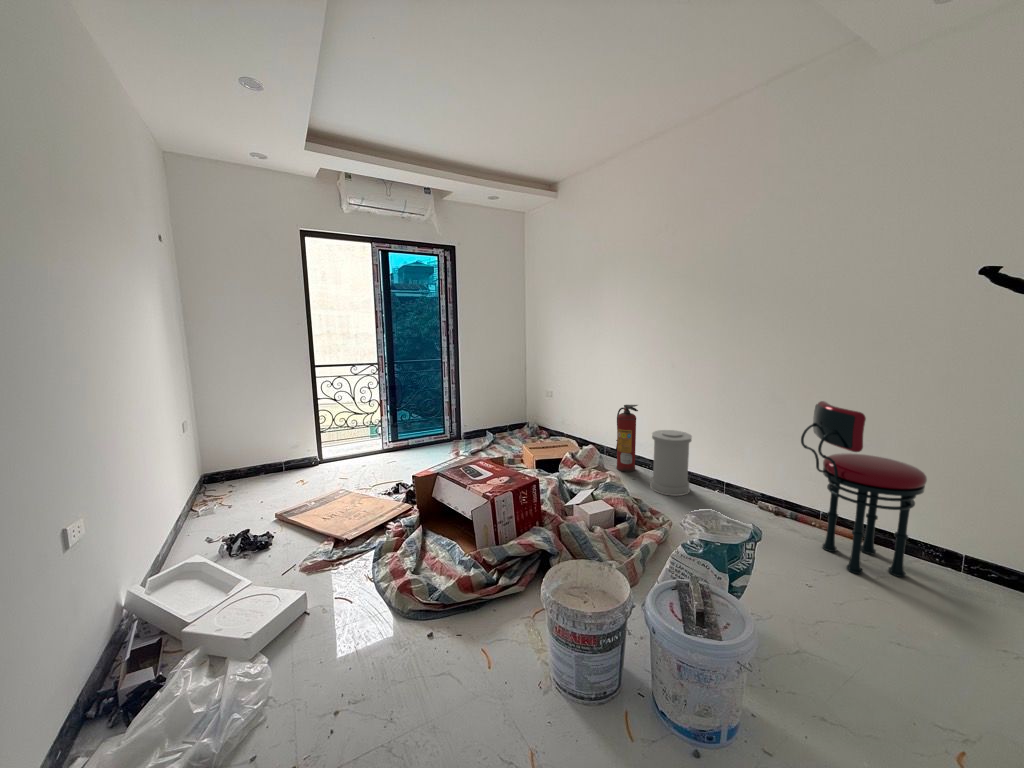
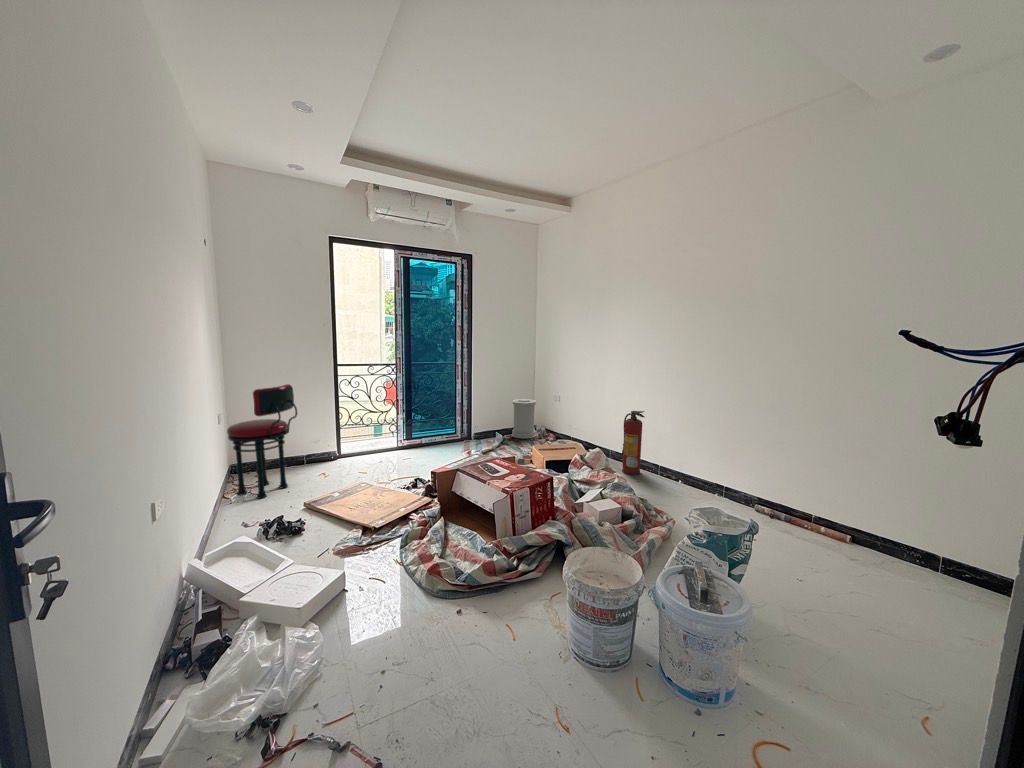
stool: present [801,401,927,577] -> present [227,384,297,499]
trash can: present [650,430,692,496] -> present [512,399,536,438]

